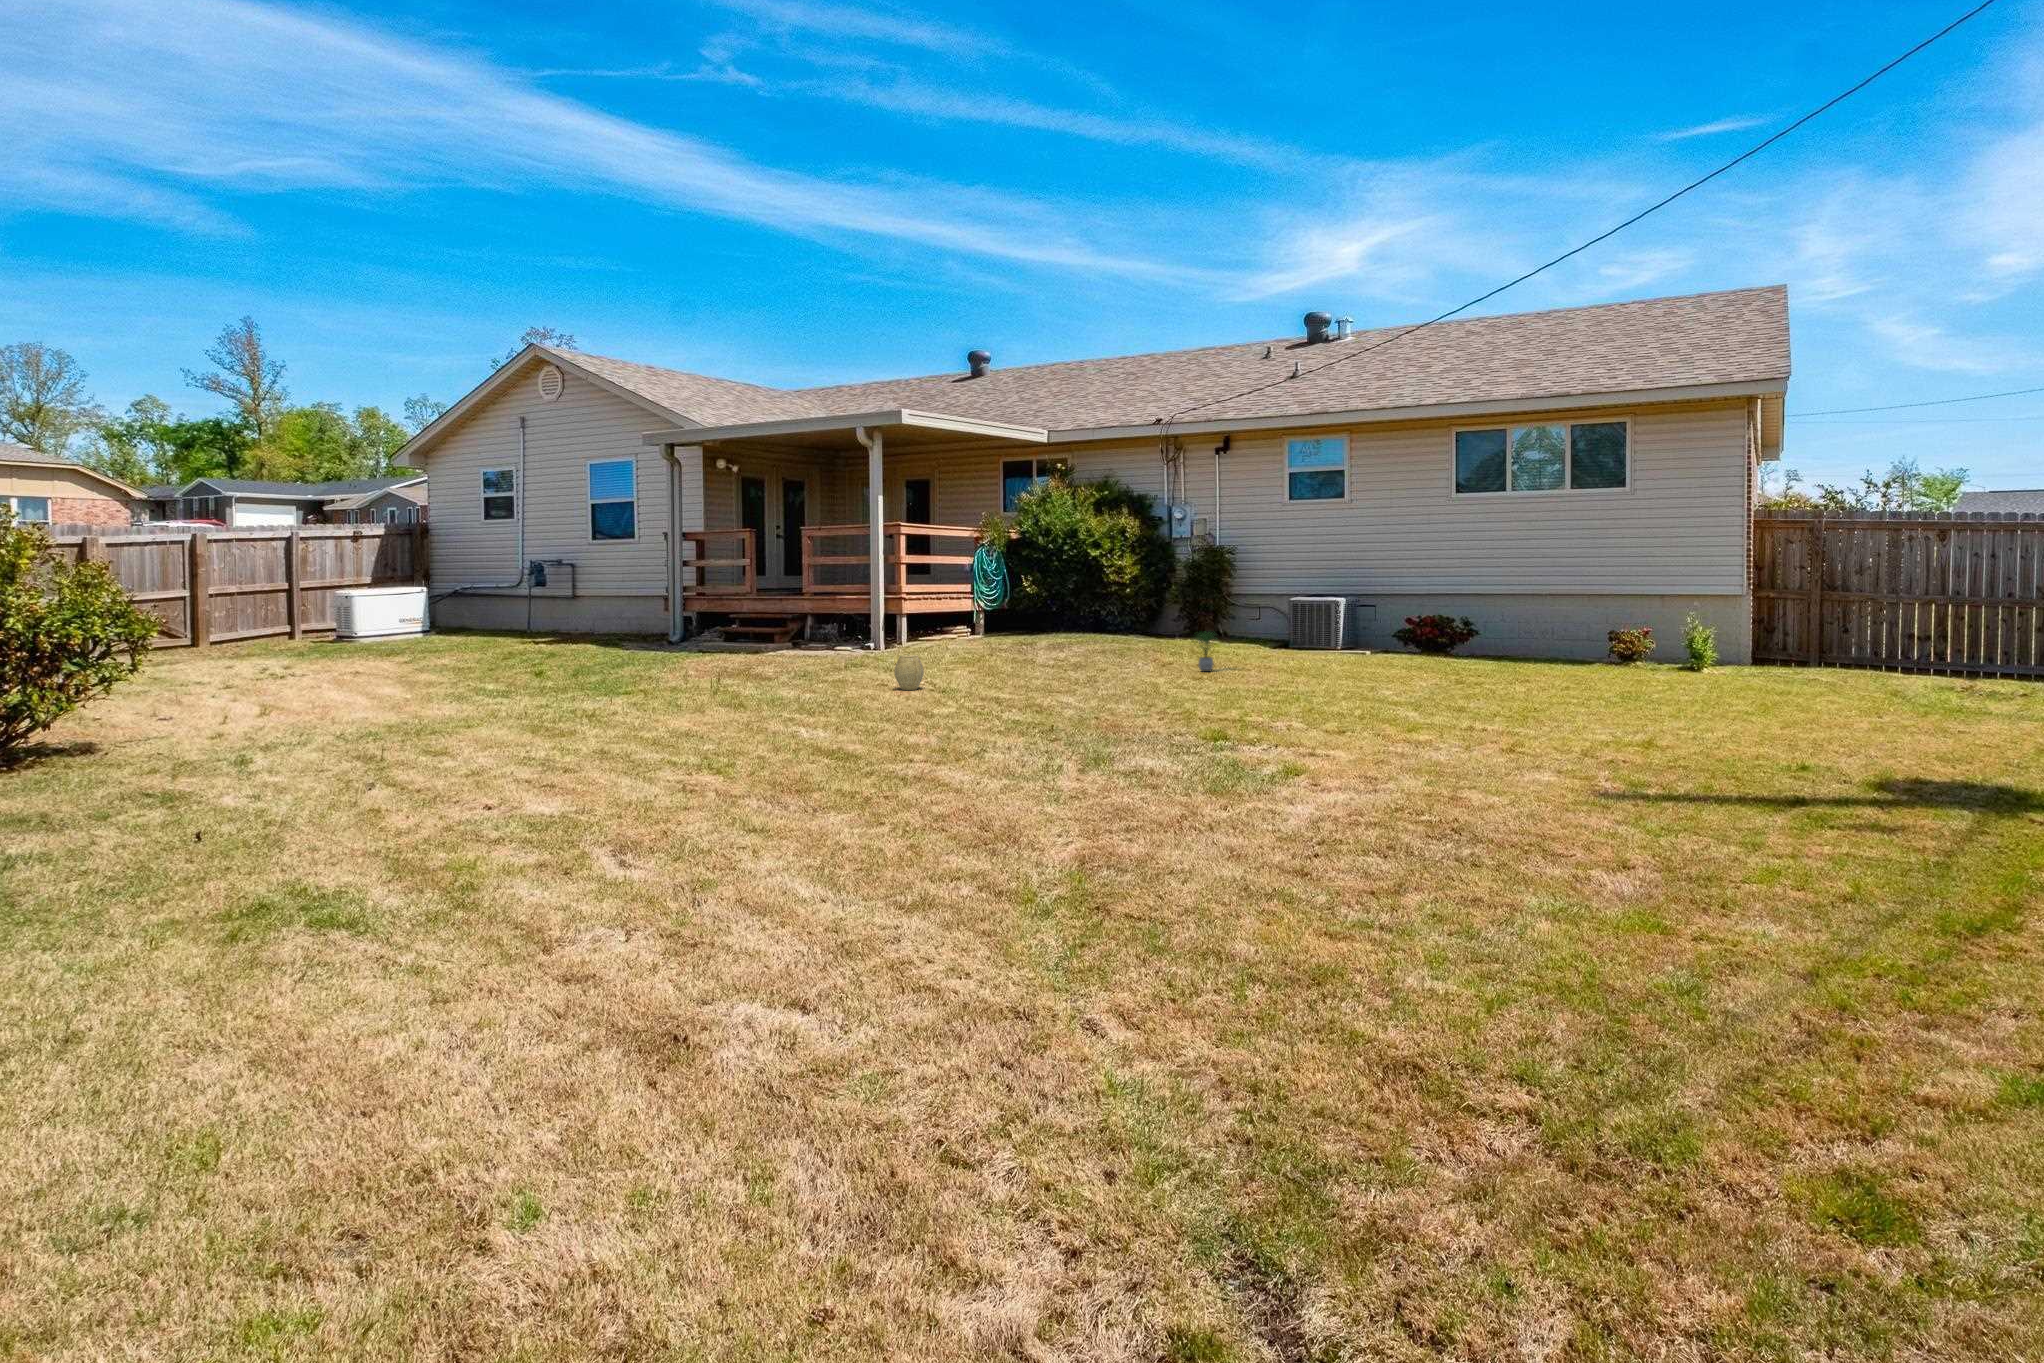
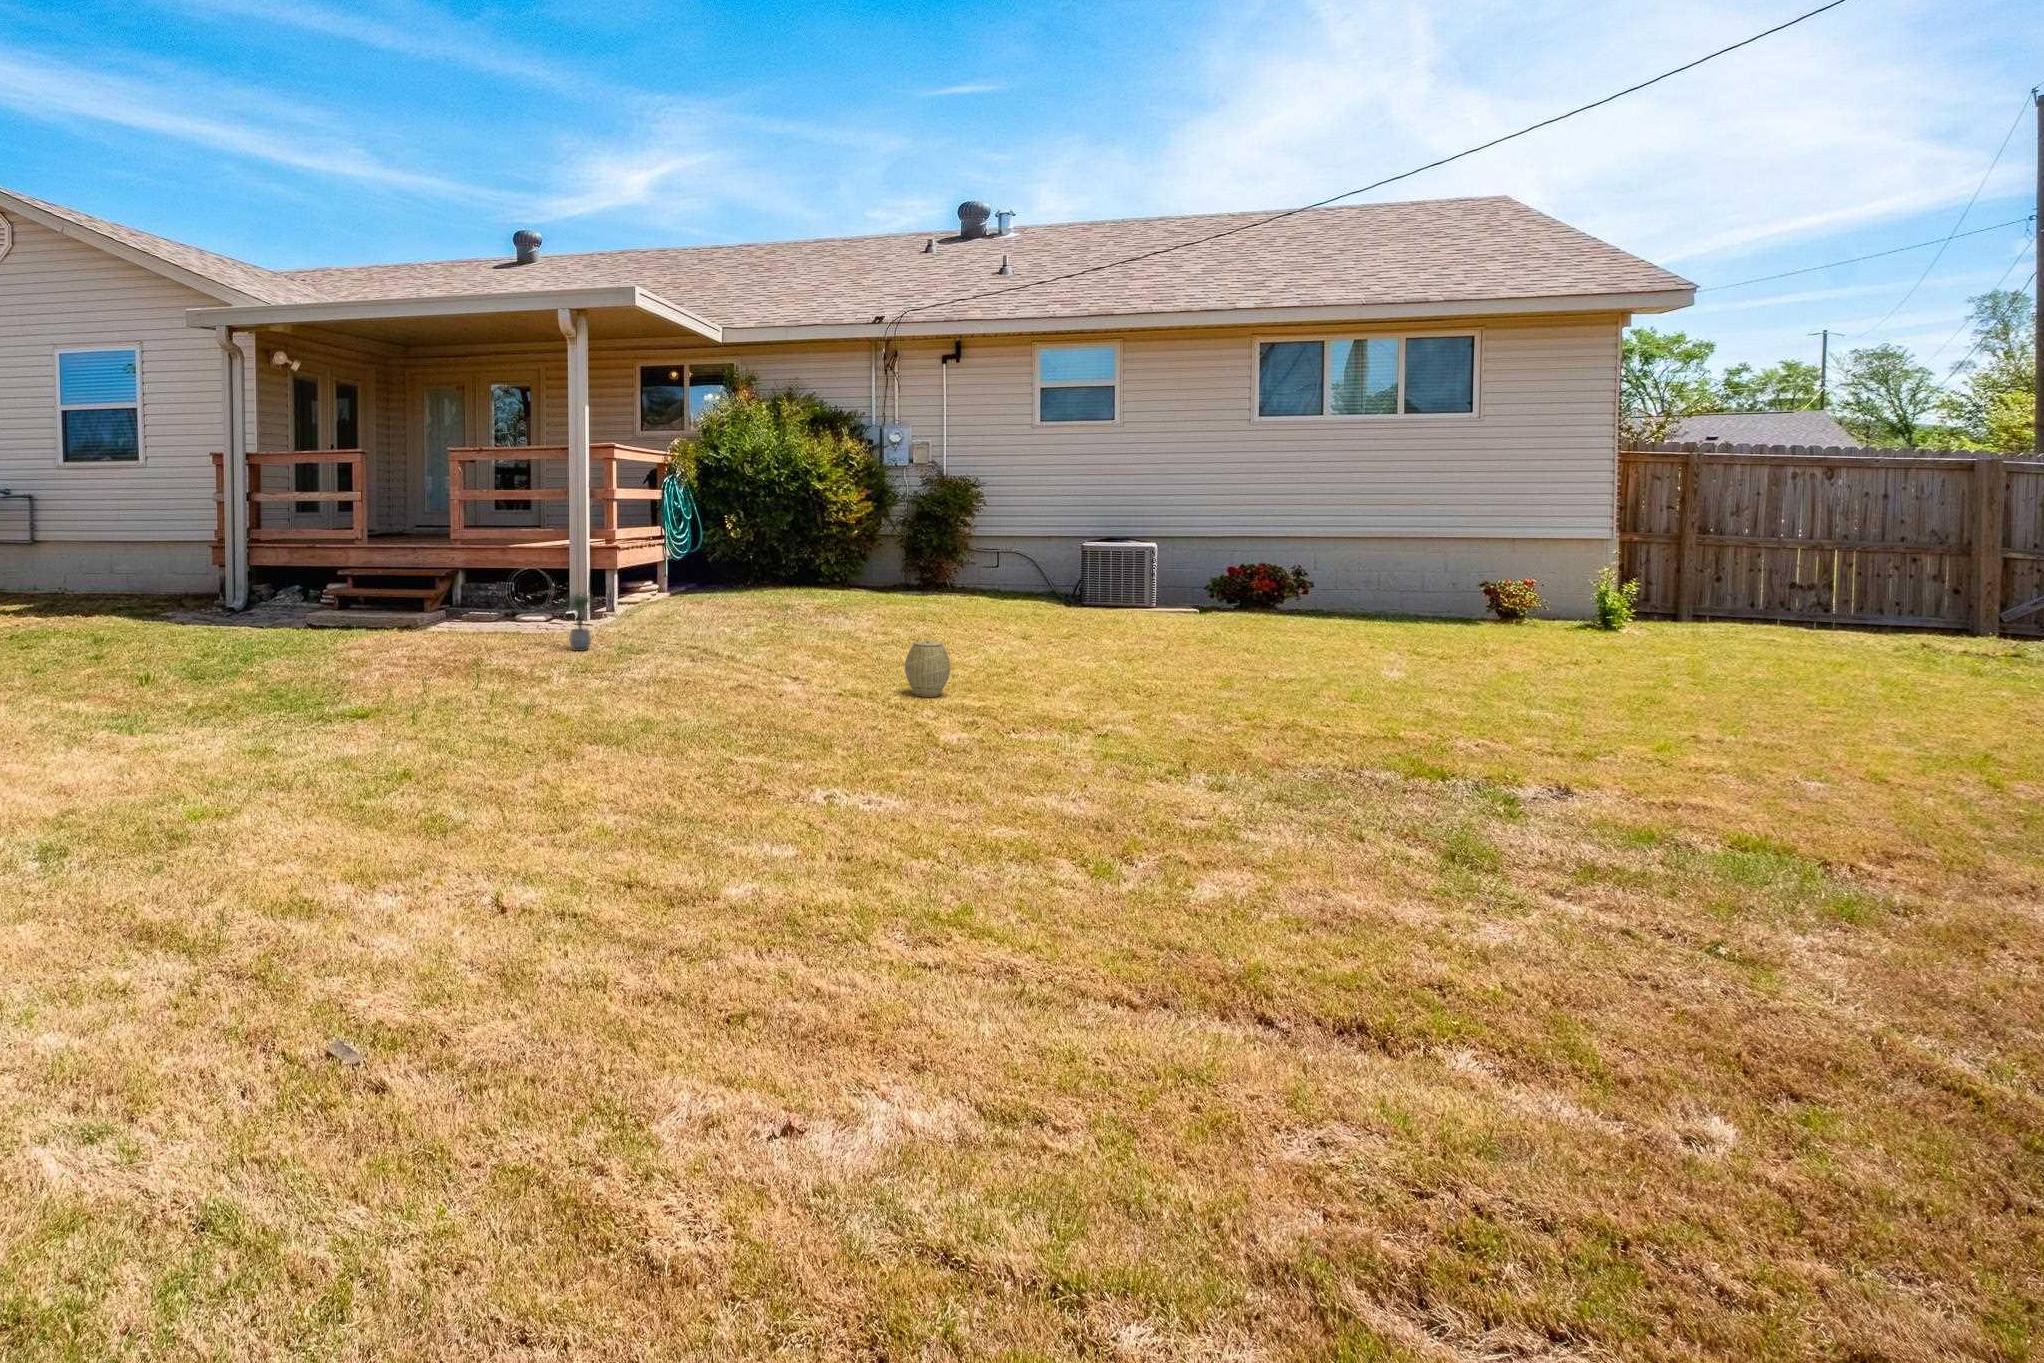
potted plant: present [1194,631,1217,672] -> present [559,593,591,651]

